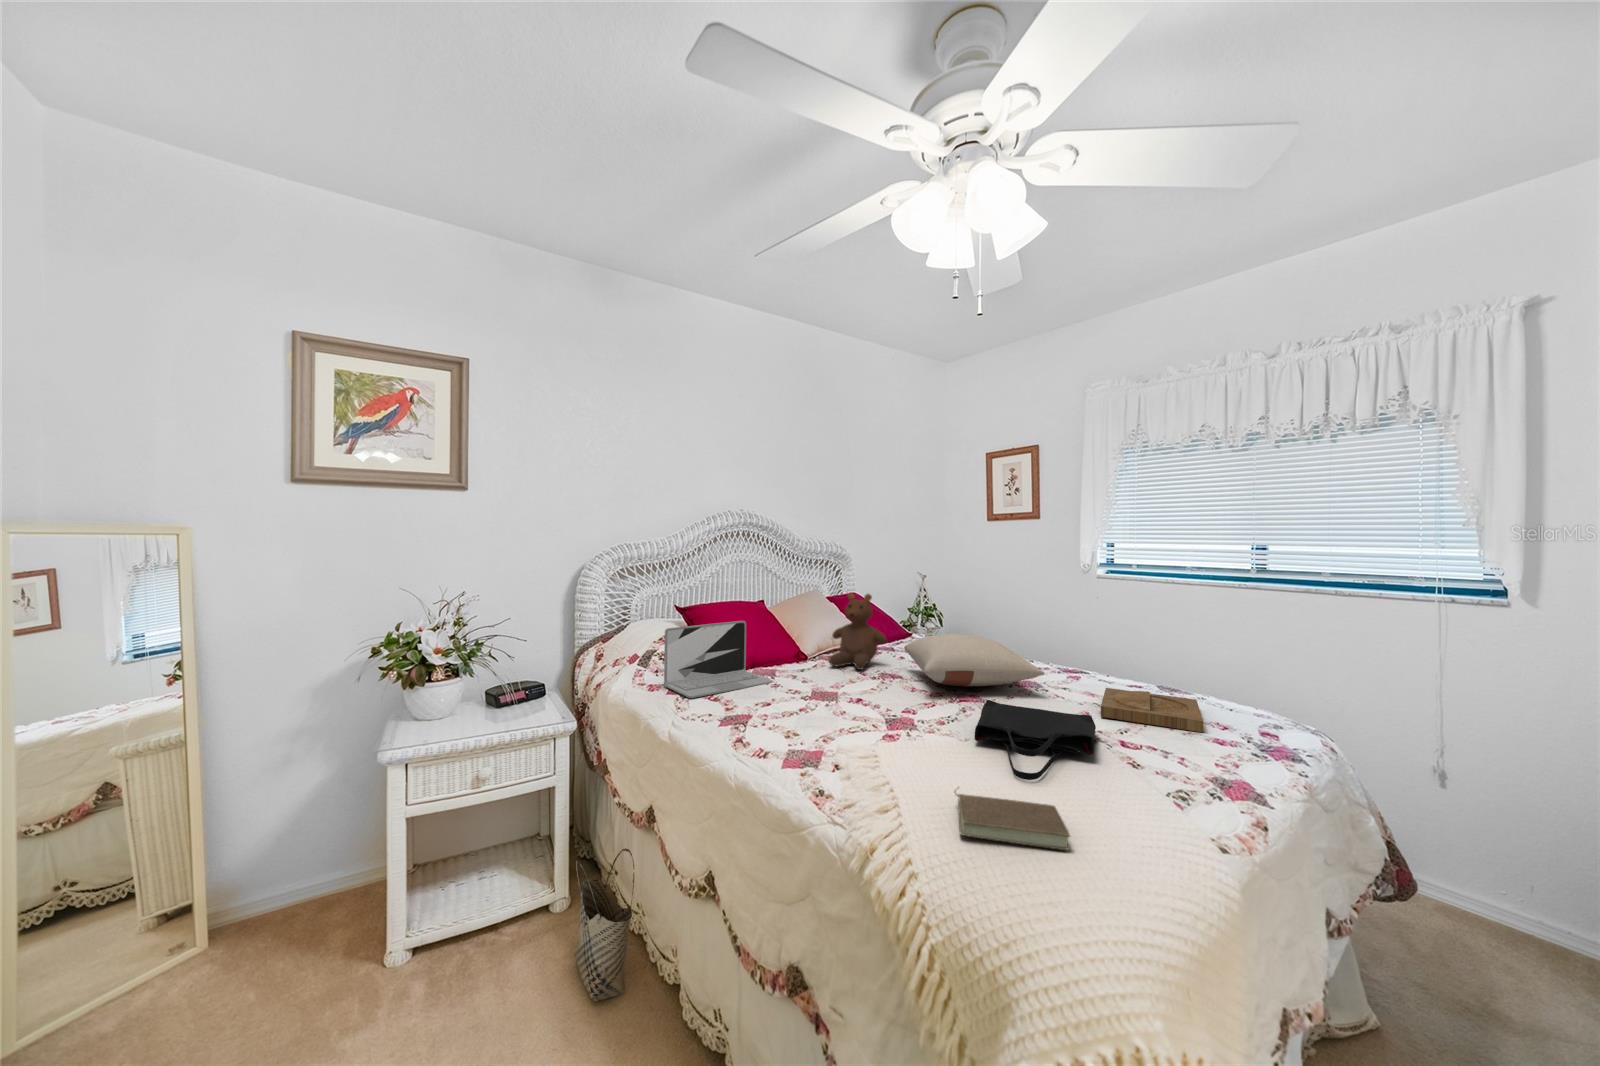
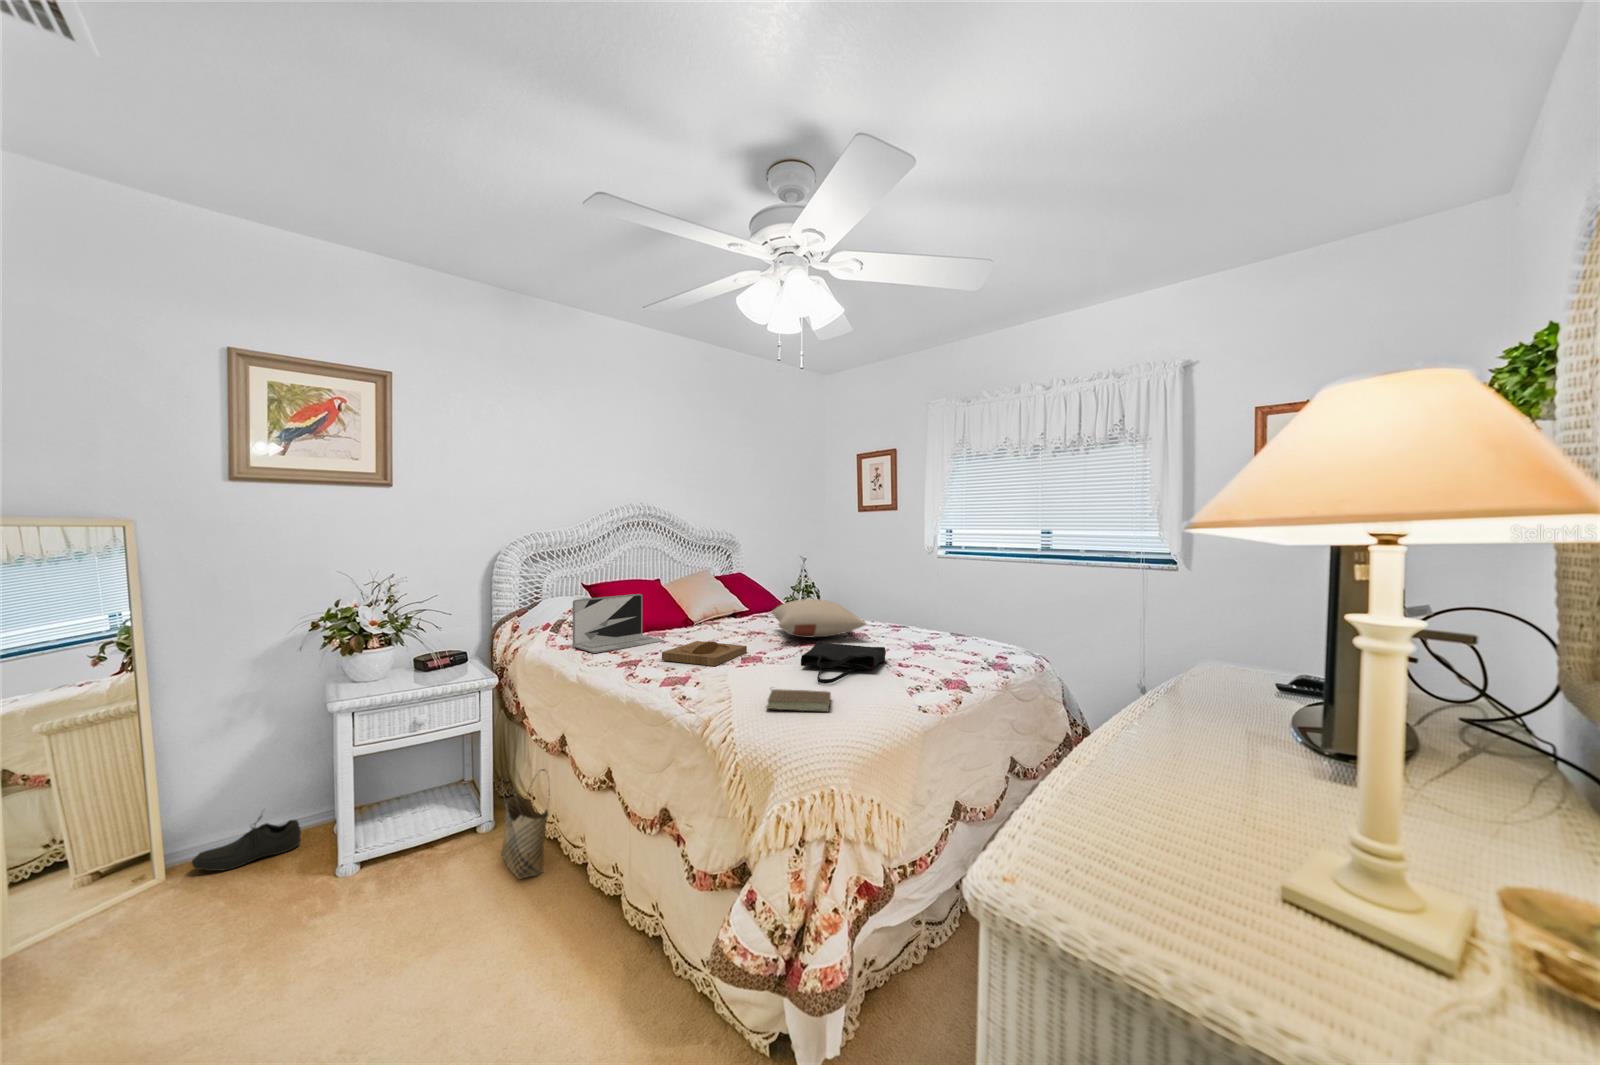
teddy bear: present [829,593,887,670] -> none [712,570,759,631]
tray: present [1101,688,1203,732] -> present [662,641,747,666]
shoe: none [230,867,355,946] -> present [192,816,301,871]

